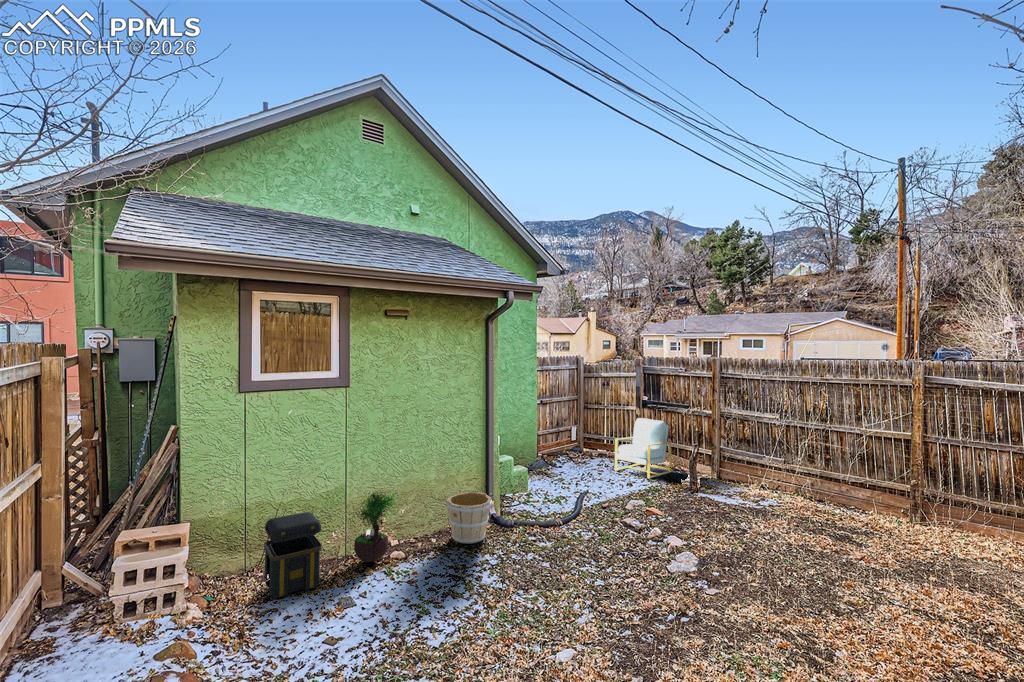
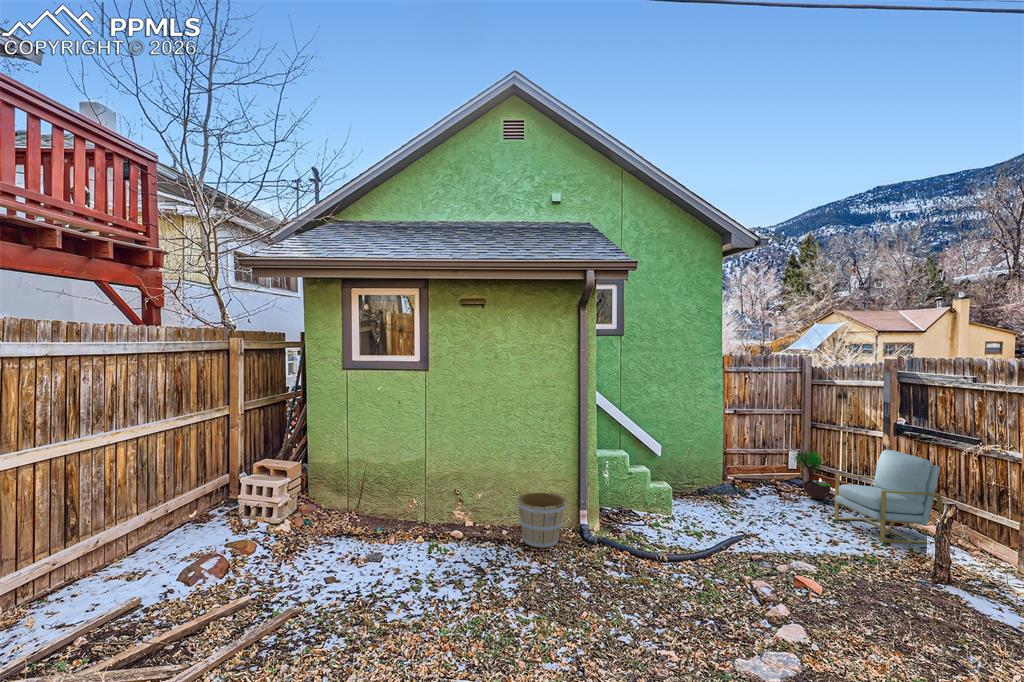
potted tree: present [353,491,395,562] -> present [793,449,831,499]
toolbox: present [264,512,322,599] -> none [340,474,390,540]

